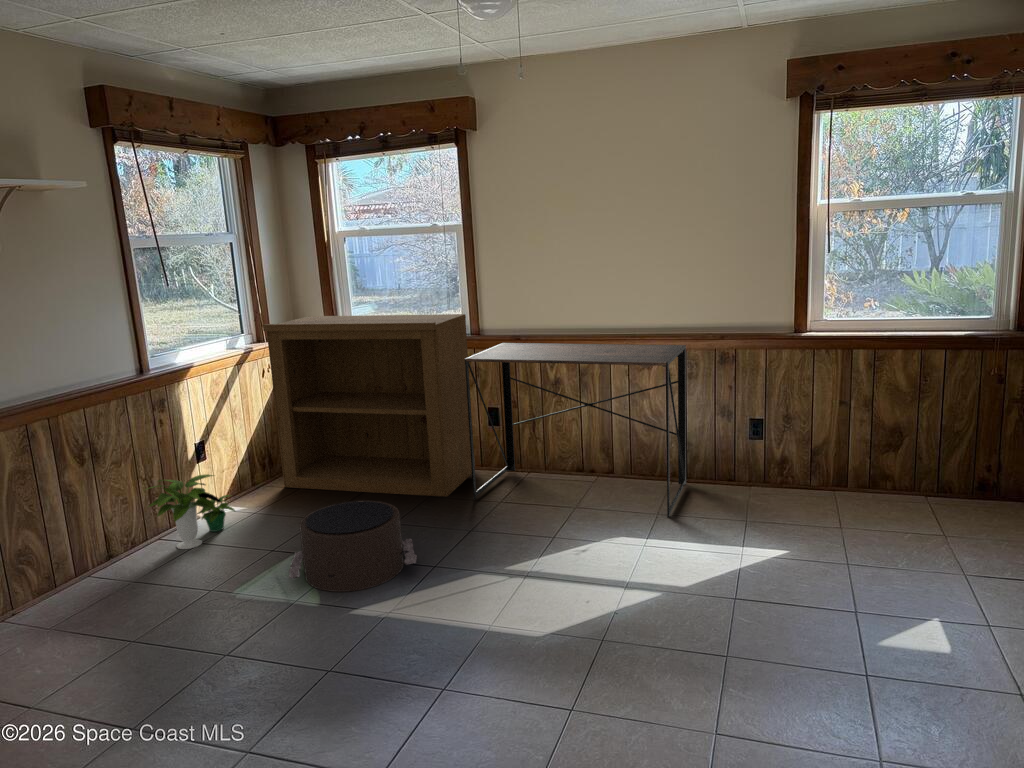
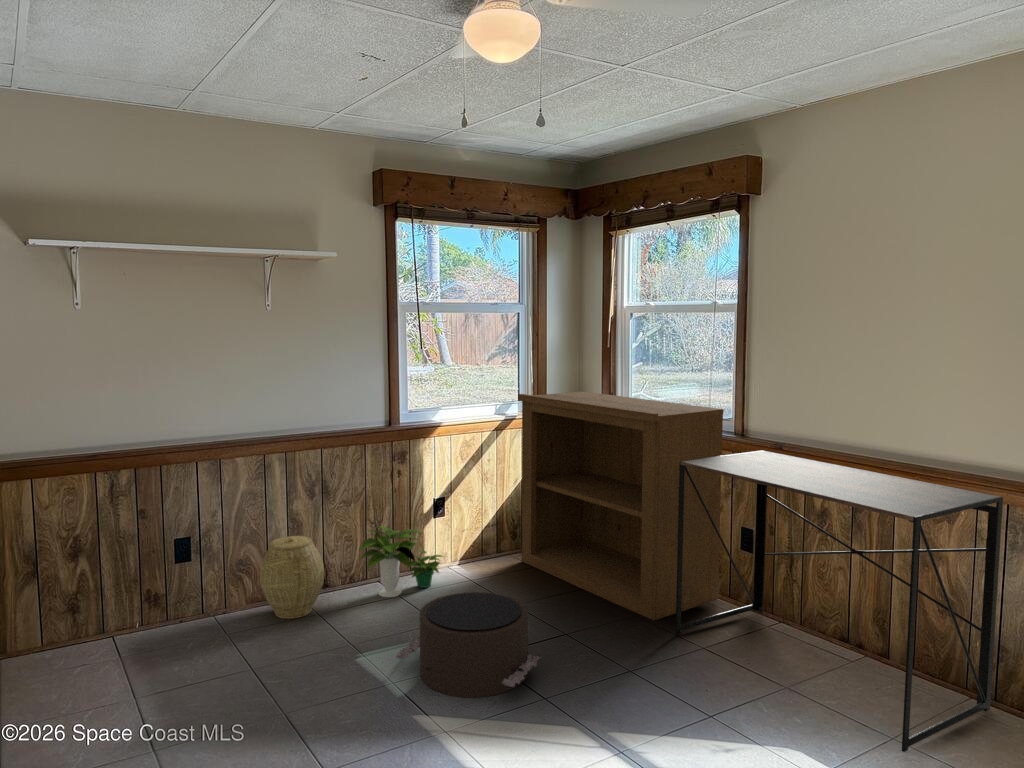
woven basket: none [58,506,137,597] -> present [260,536,325,619]

